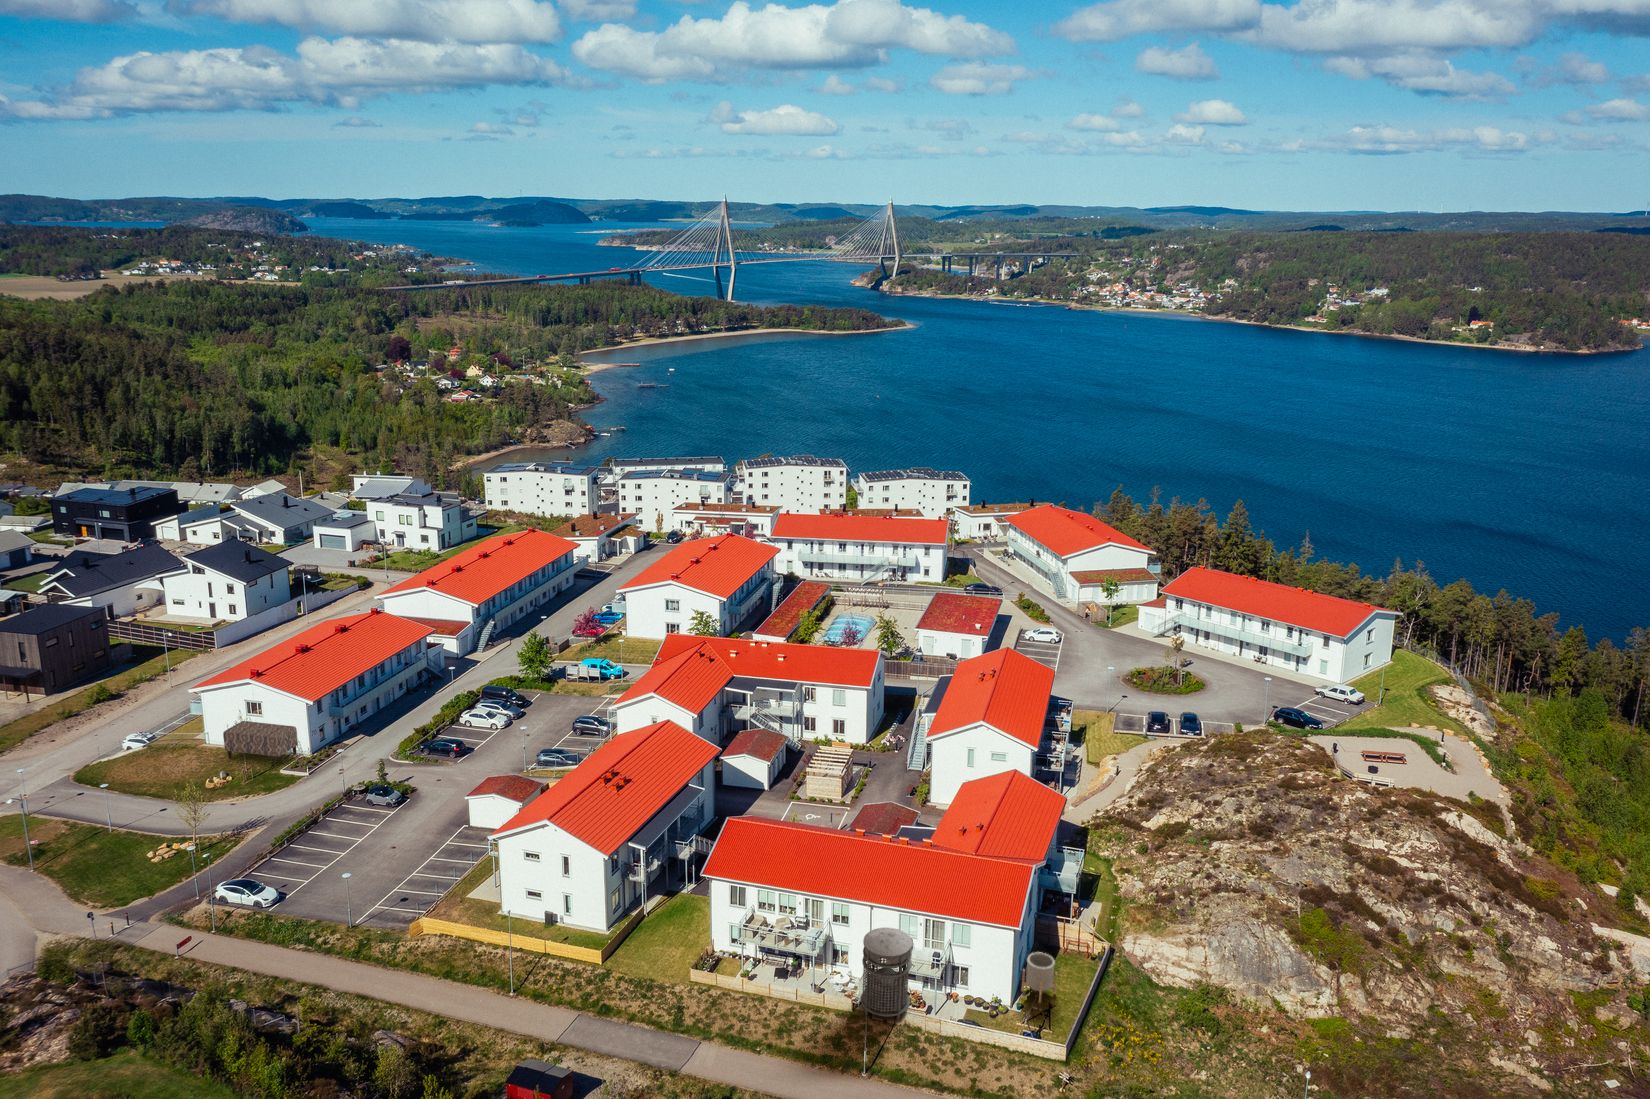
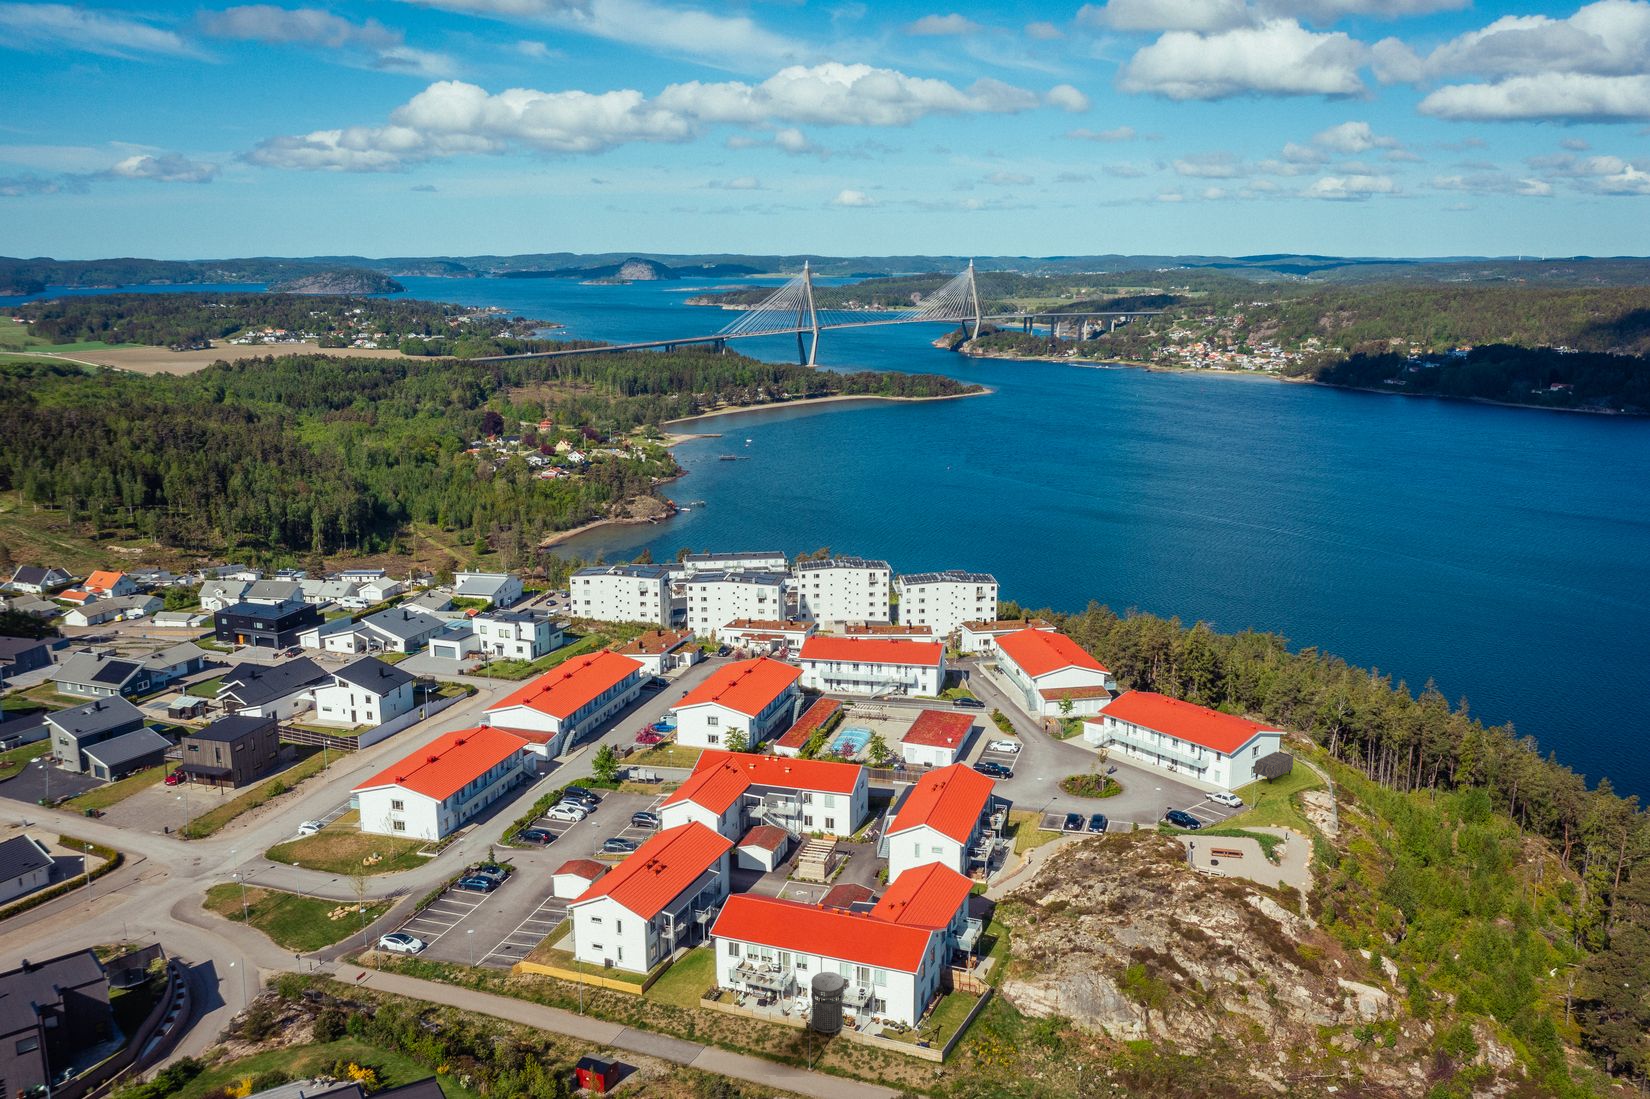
bench: present [223,721,298,764] -> present [1254,752,1293,784]
planter: present [1021,952,1057,1002] -> none [922,991,946,1026]

